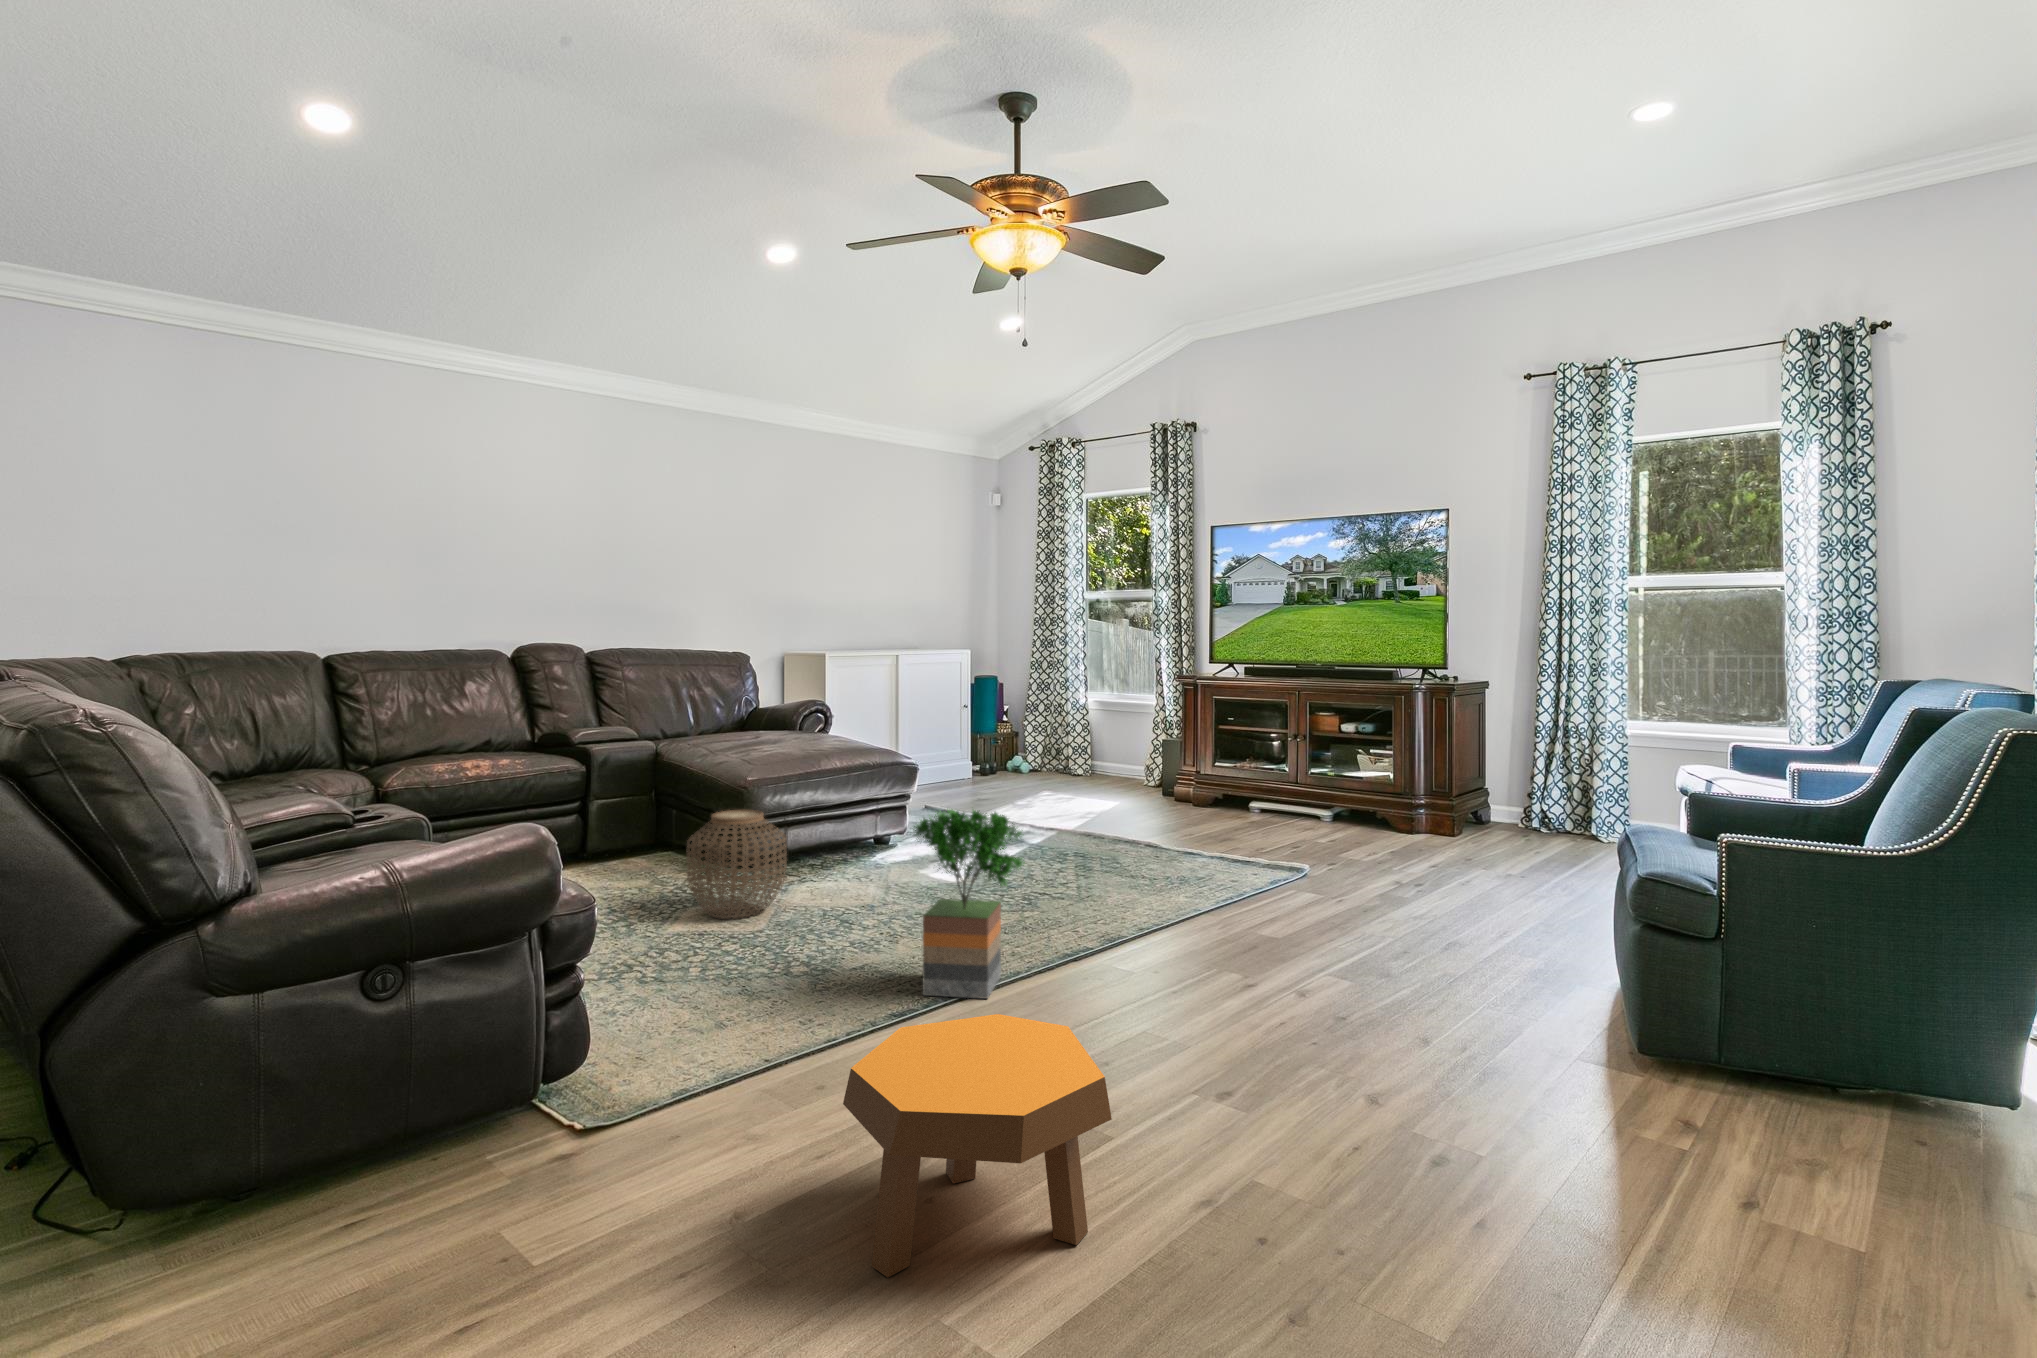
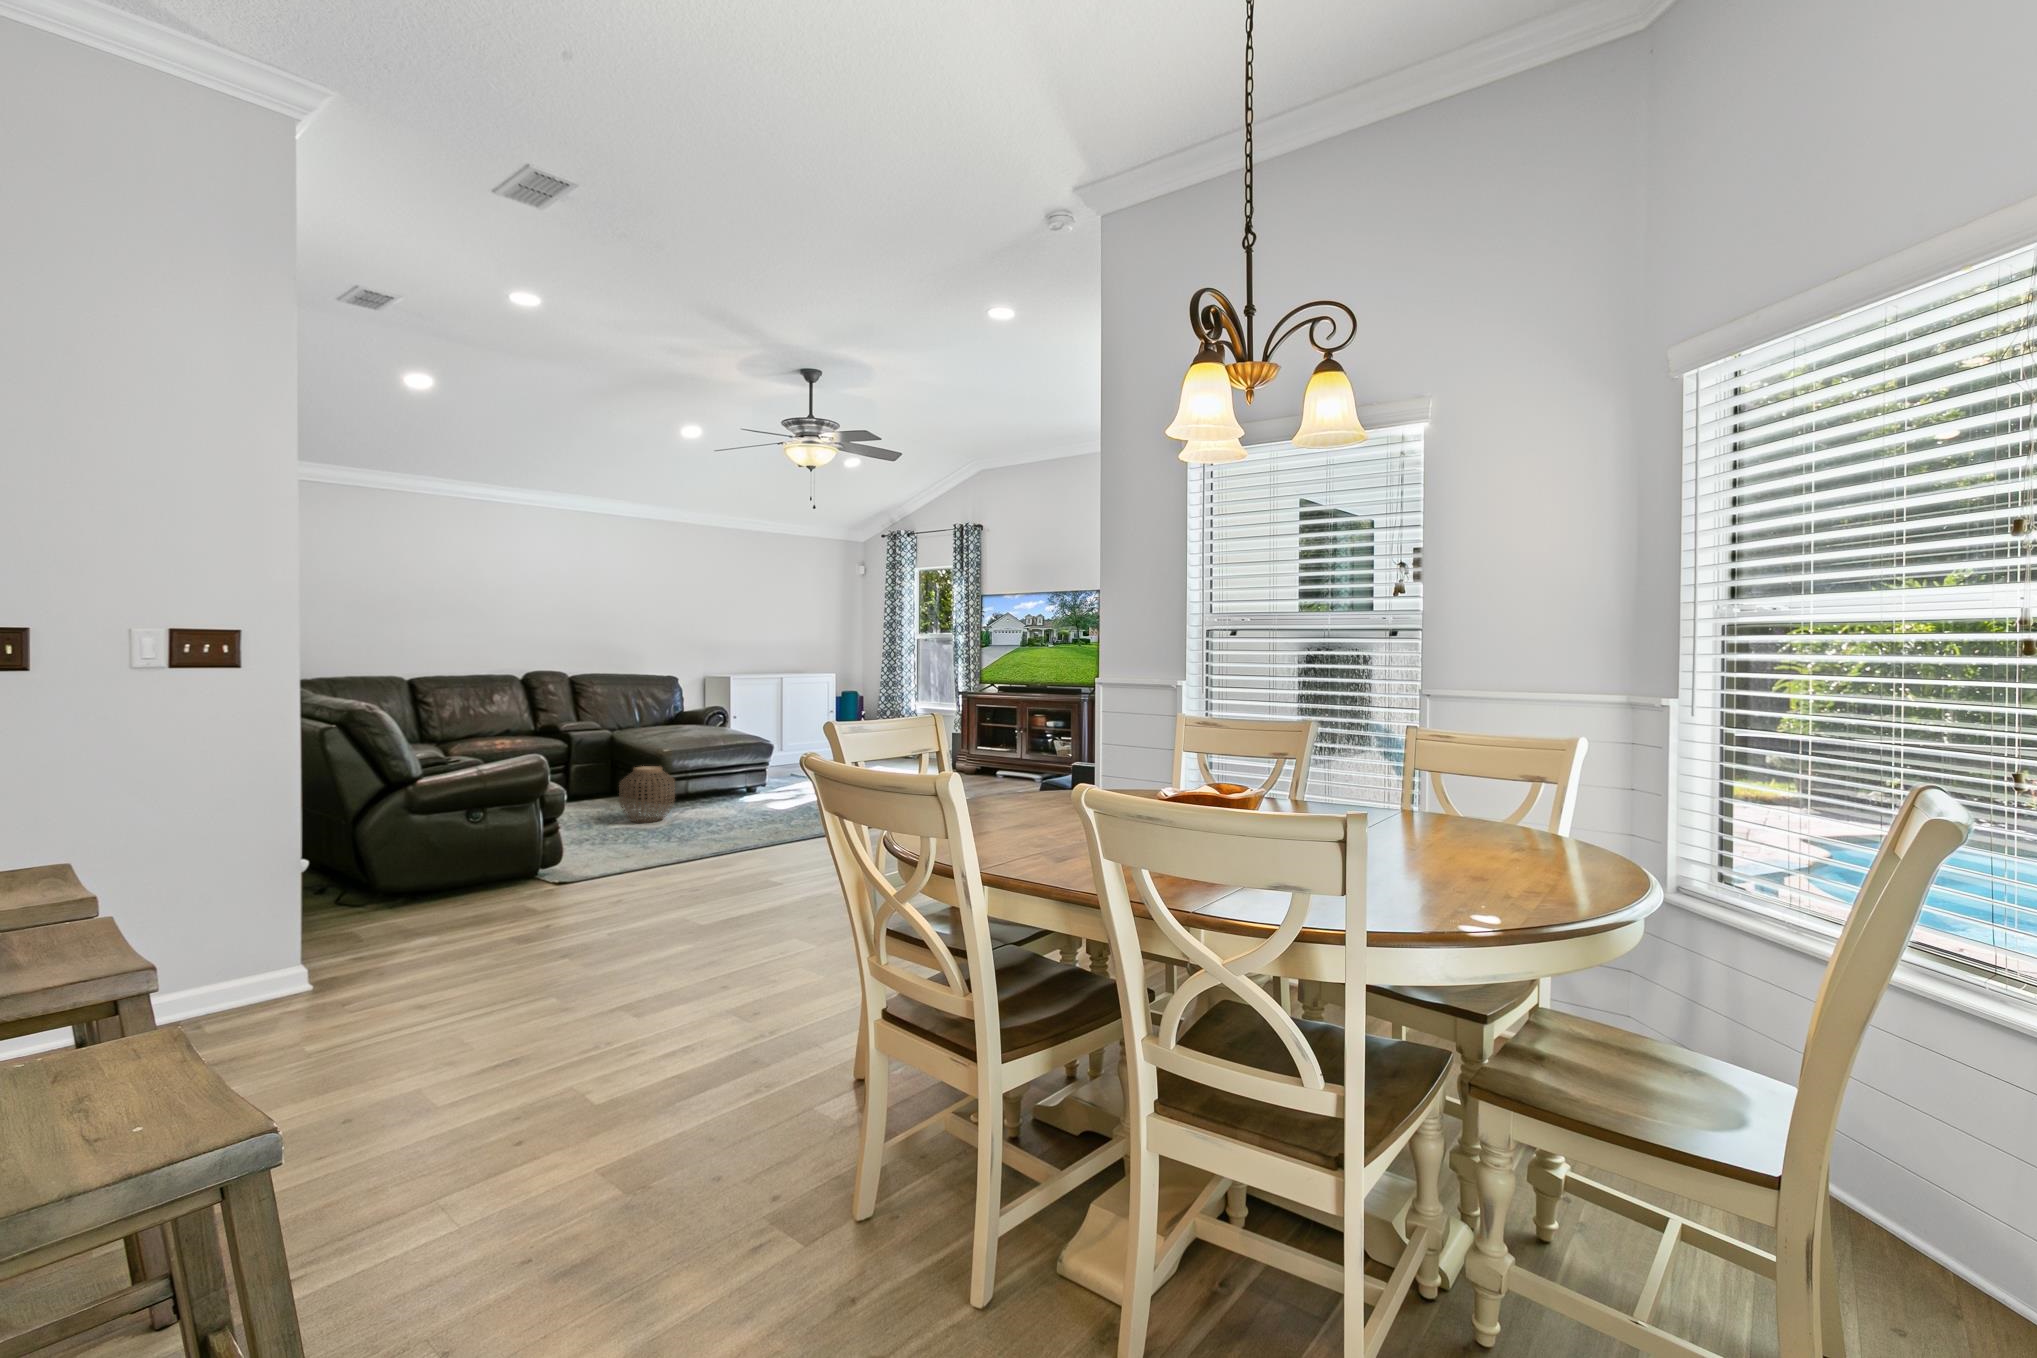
potted tree: present [913,810,1025,999] -> none [722,759,780,848]
footstool: present [843,1014,1112,1278] -> none [652,831,751,907]

